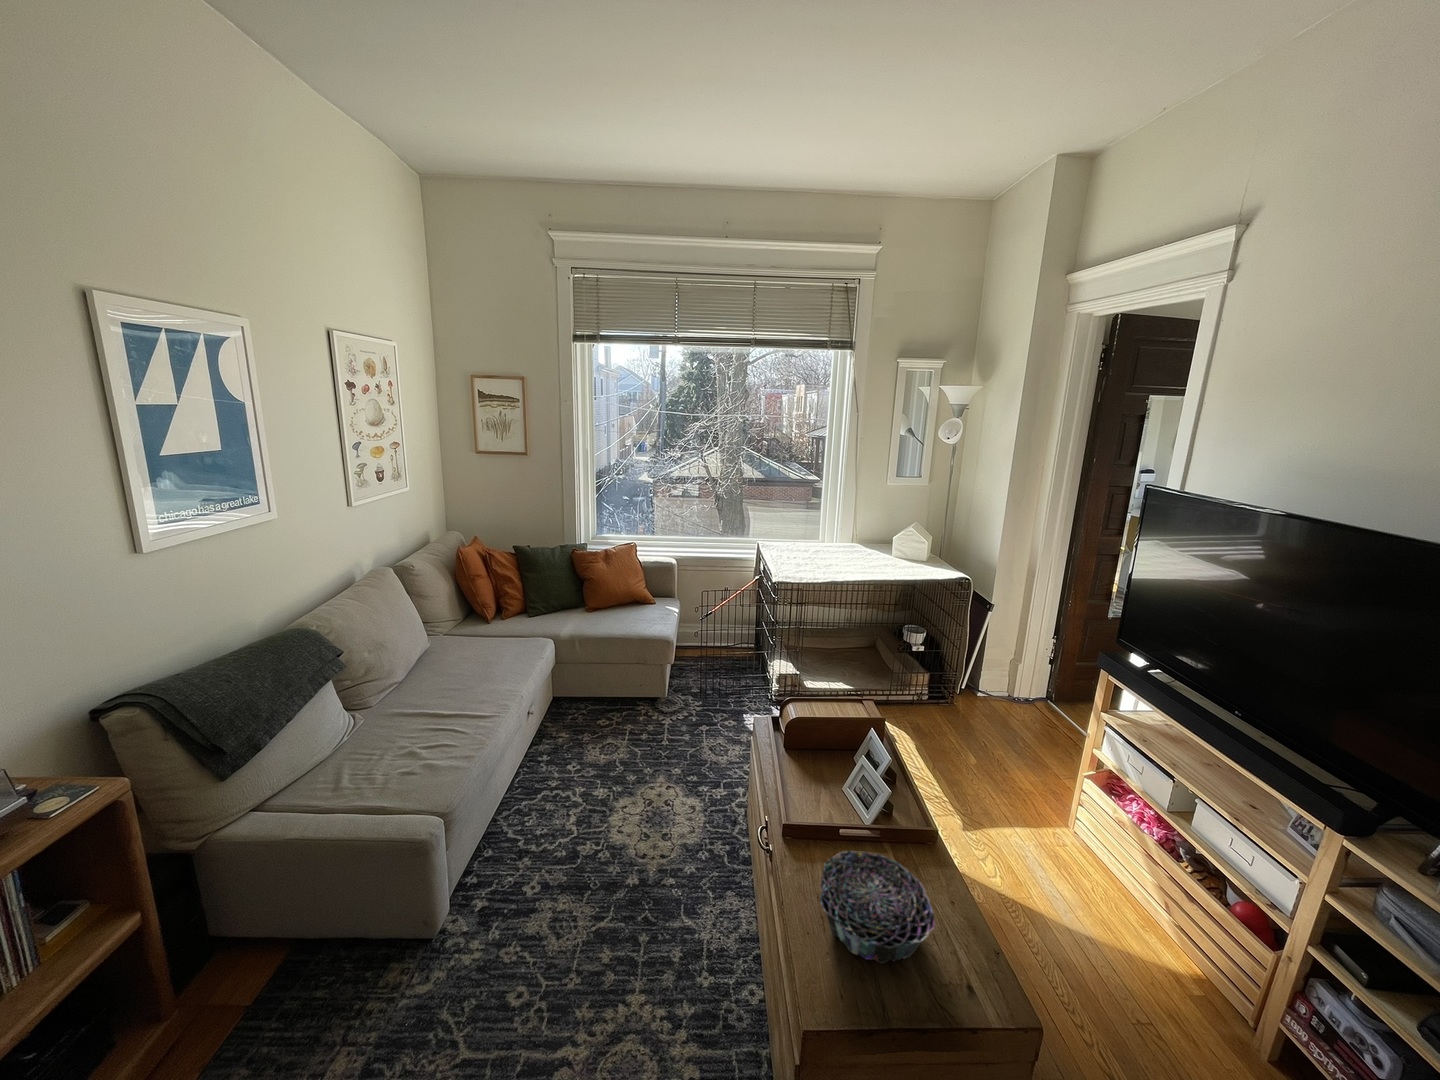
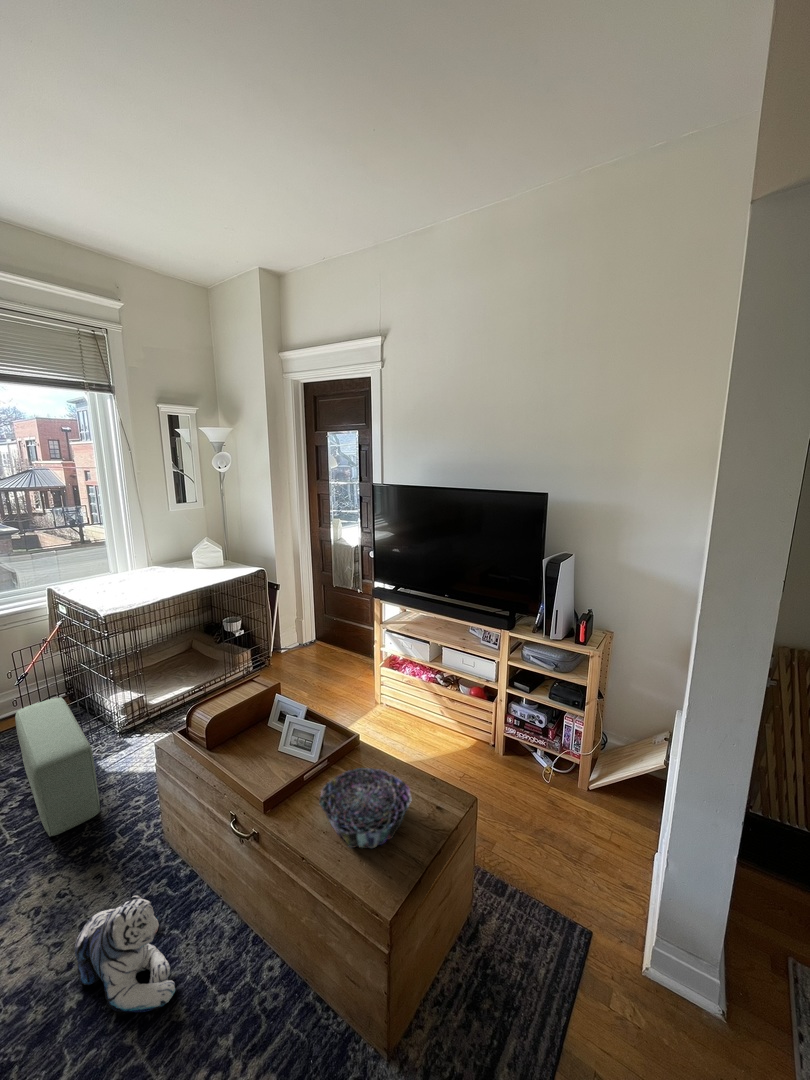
pouf: none [684,641,736,759] -> present [15,697,100,836]
plush toy: none [641,831,706,938] -> present [74,895,176,1012]

